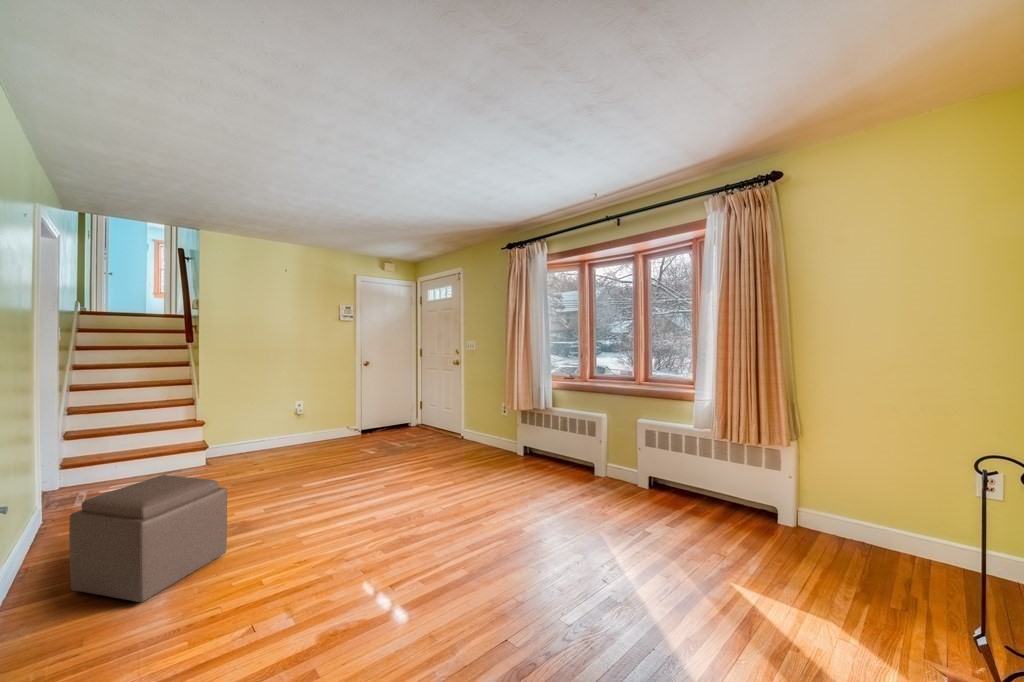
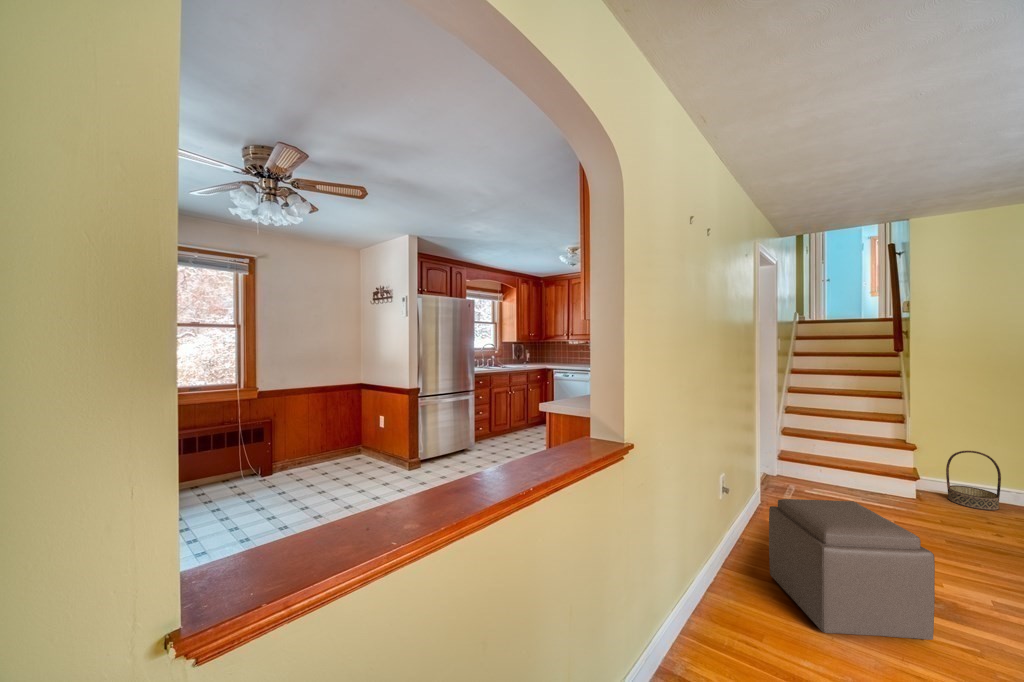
basket: none [224,415,256,457] -> present [946,451,1001,510]

